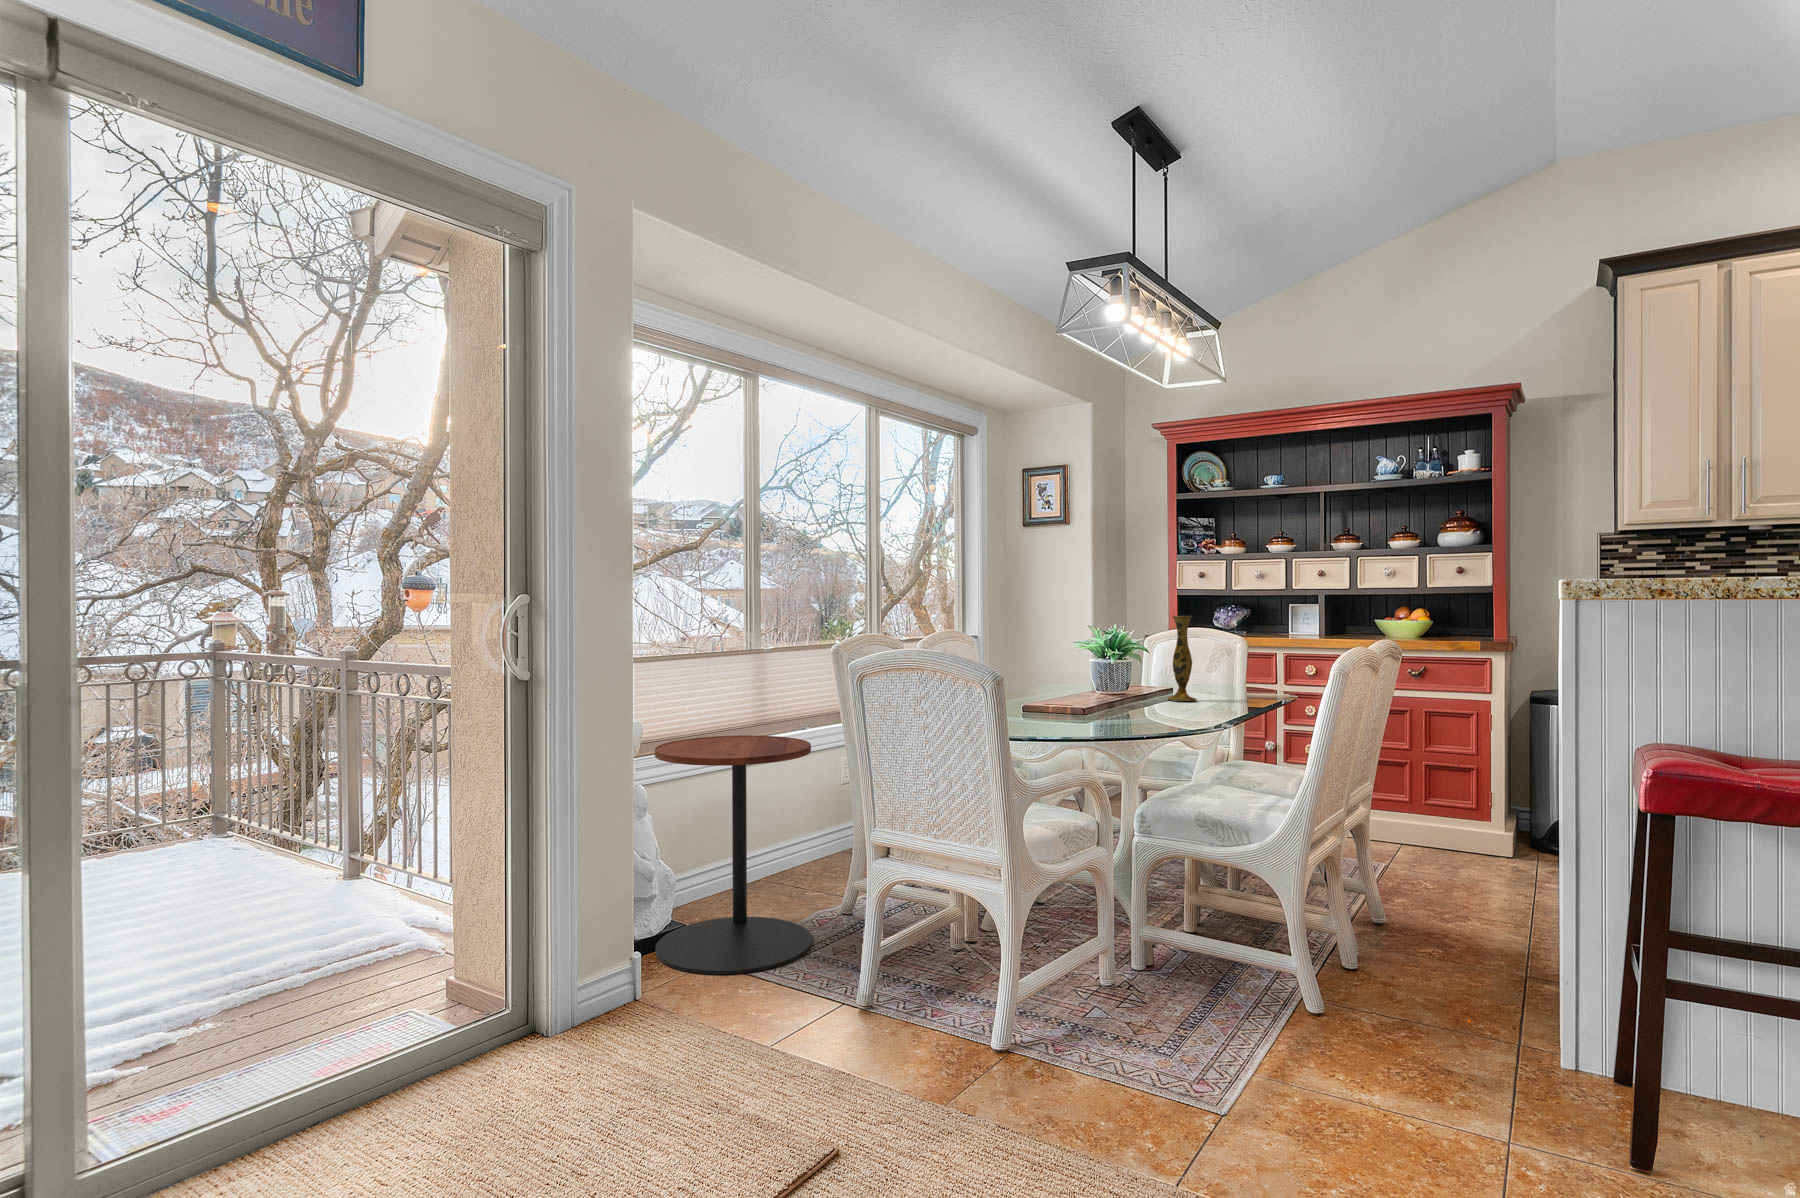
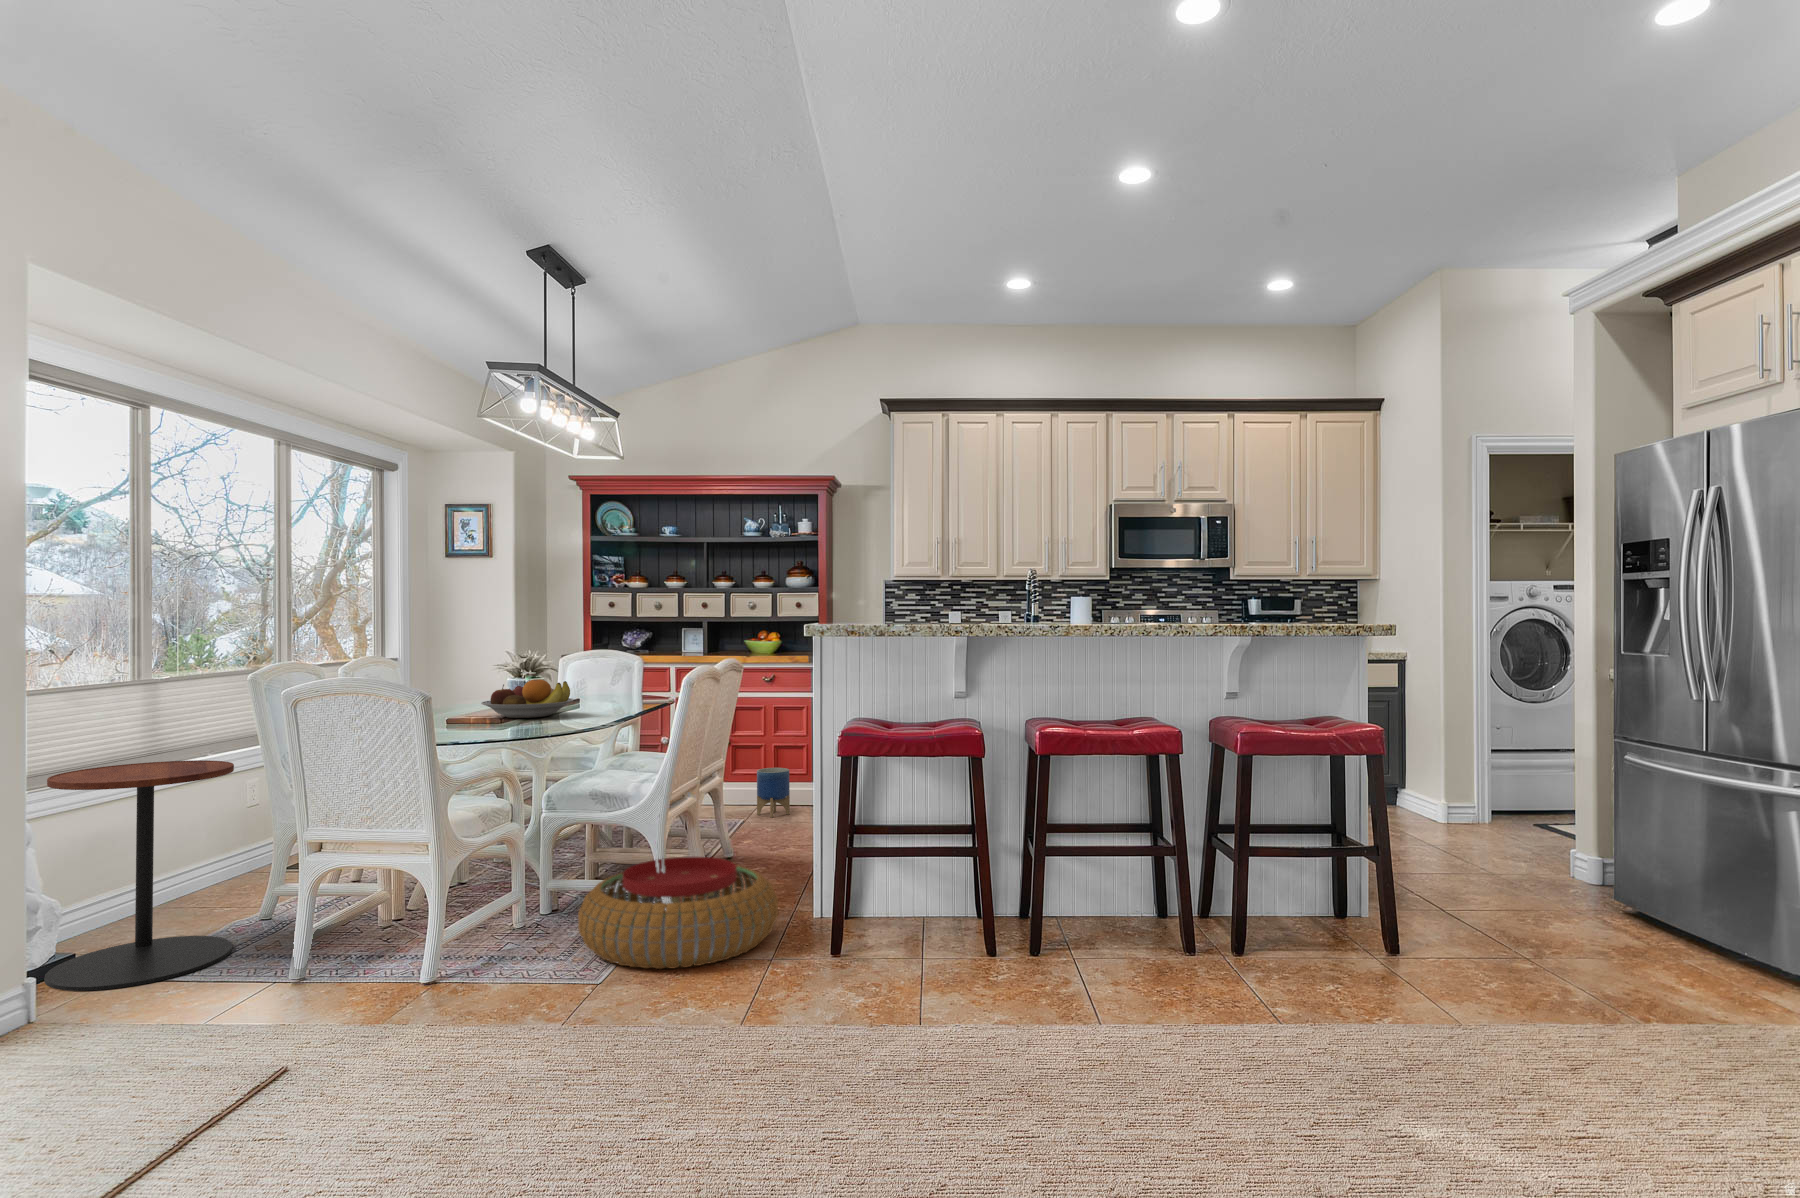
vase: present [1168,616,1197,701] -> none [573,641,596,708]
fruit bowl: none [1060,664,1171,712] -> present [481,679,573,718]
planter: none [1402,789,1452,857] -> present [757,768,790,818]
pouf: none [1187,926,1505,1120] -> present [578,857,778,969]

